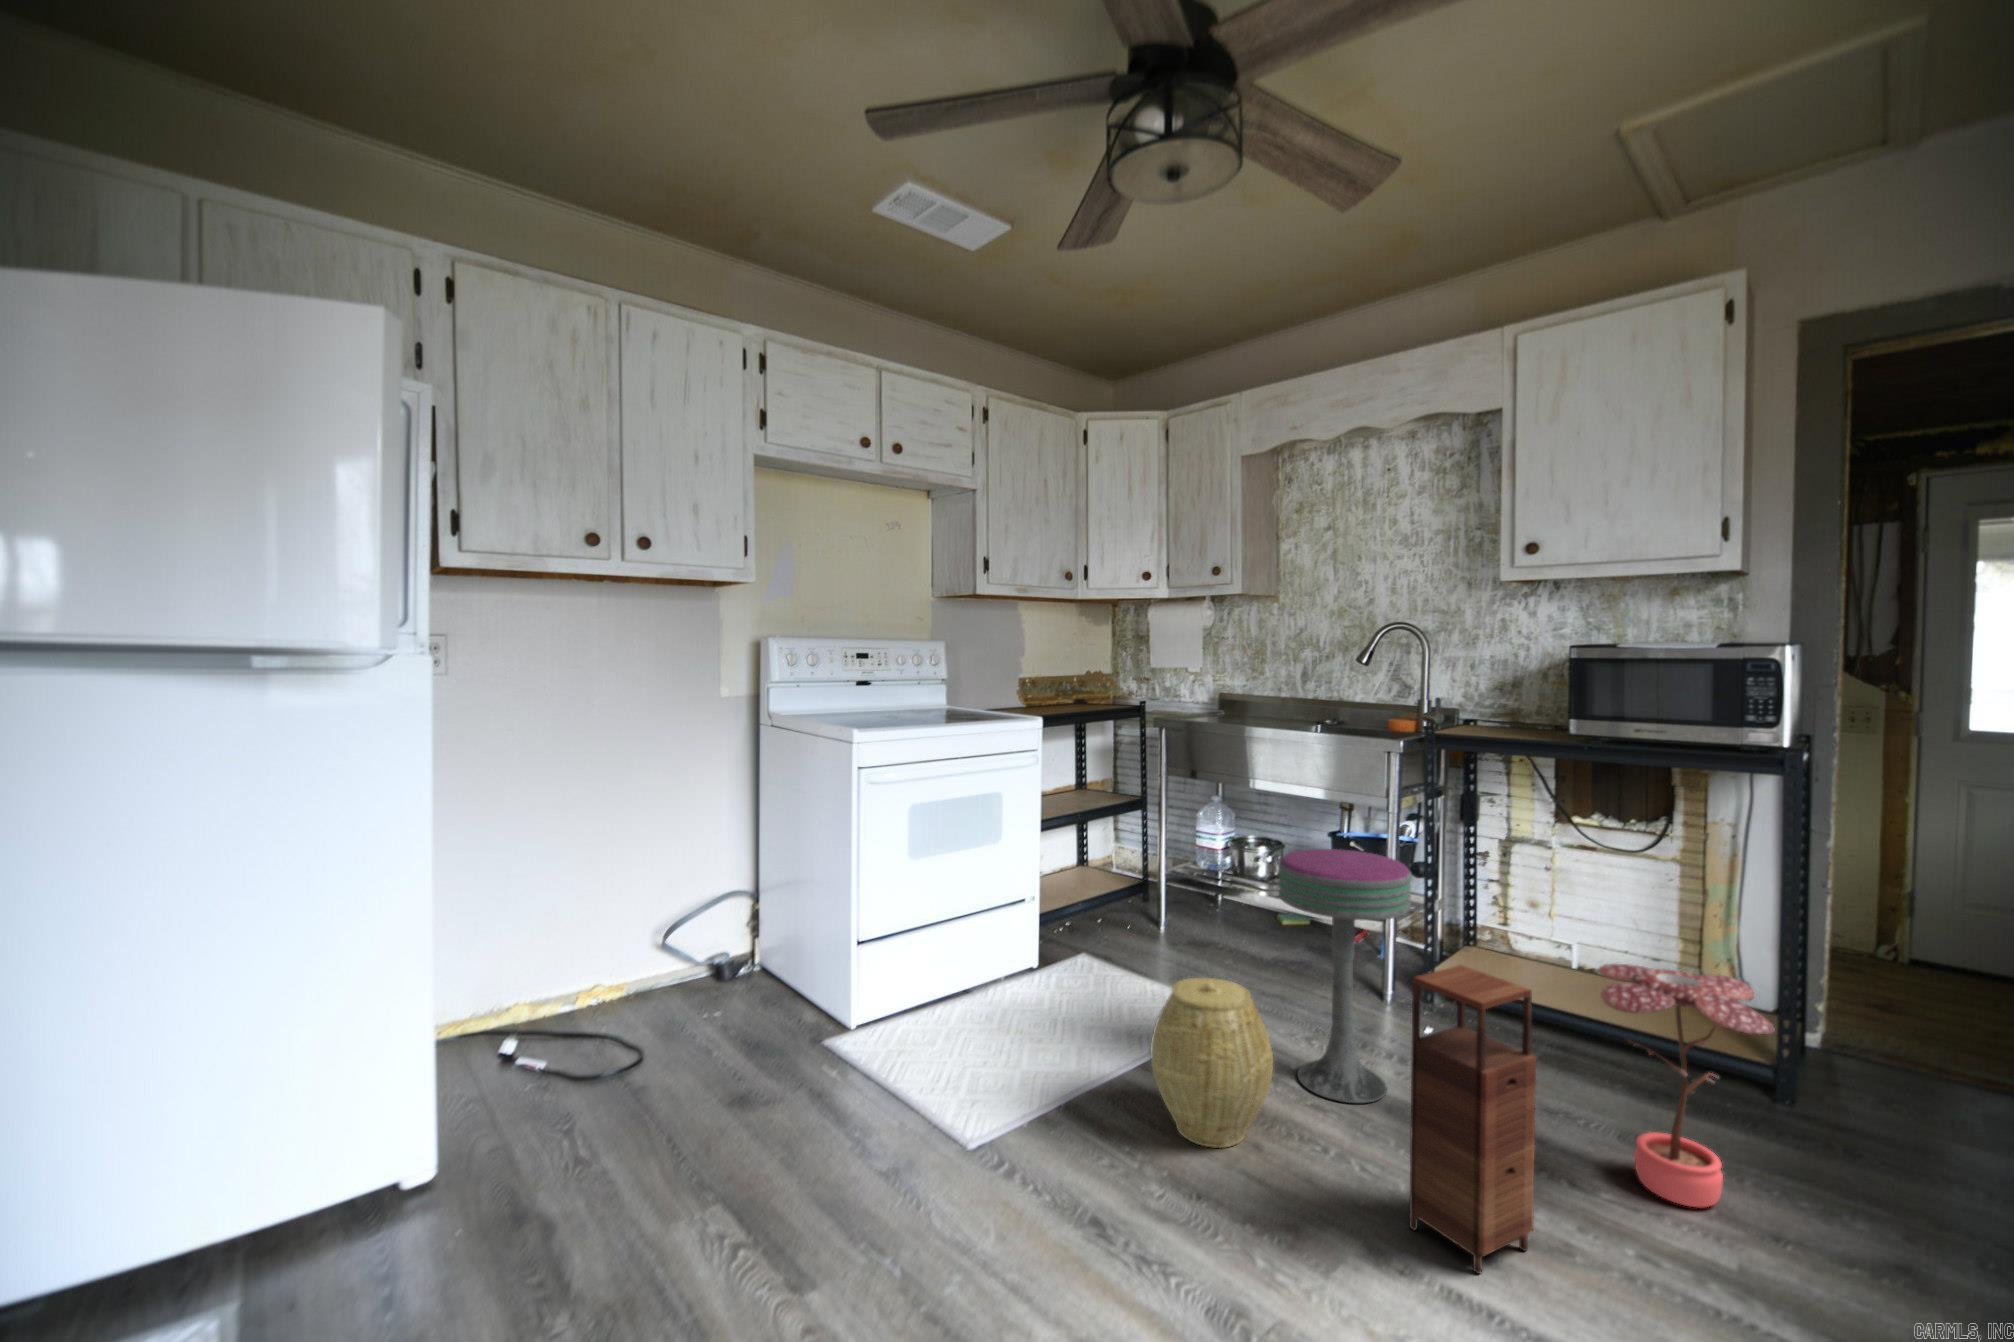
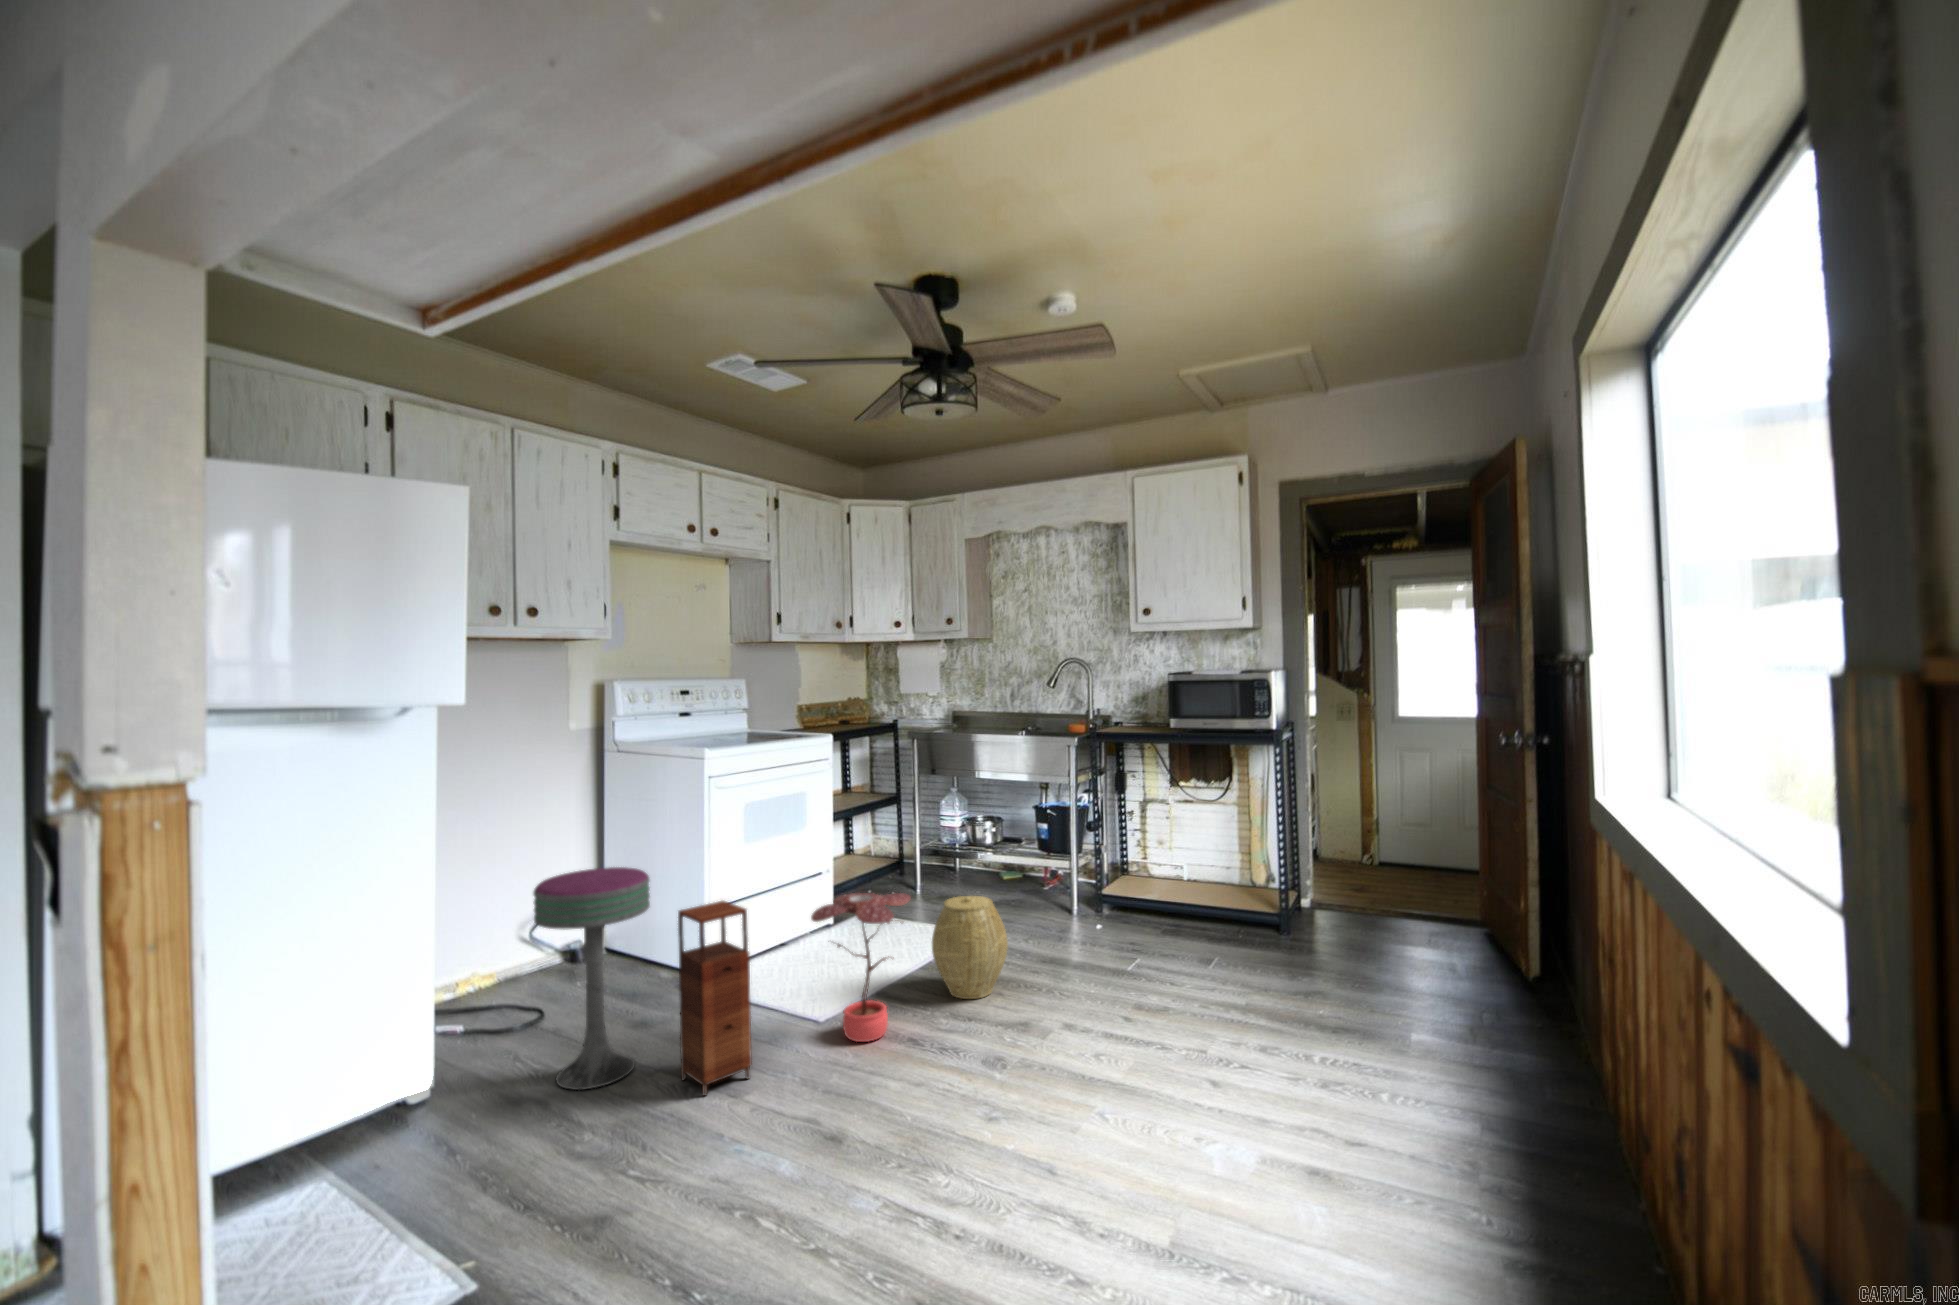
bar stool: present [1279,849,1411,1103] -> present [533,867,650,1090]
potted plant: present [1598,964,1775,1207] -> present [811,893,911,1042]
storage cabinet: present [1409,965,1536,1274] -> present [678,901,752,1096]

